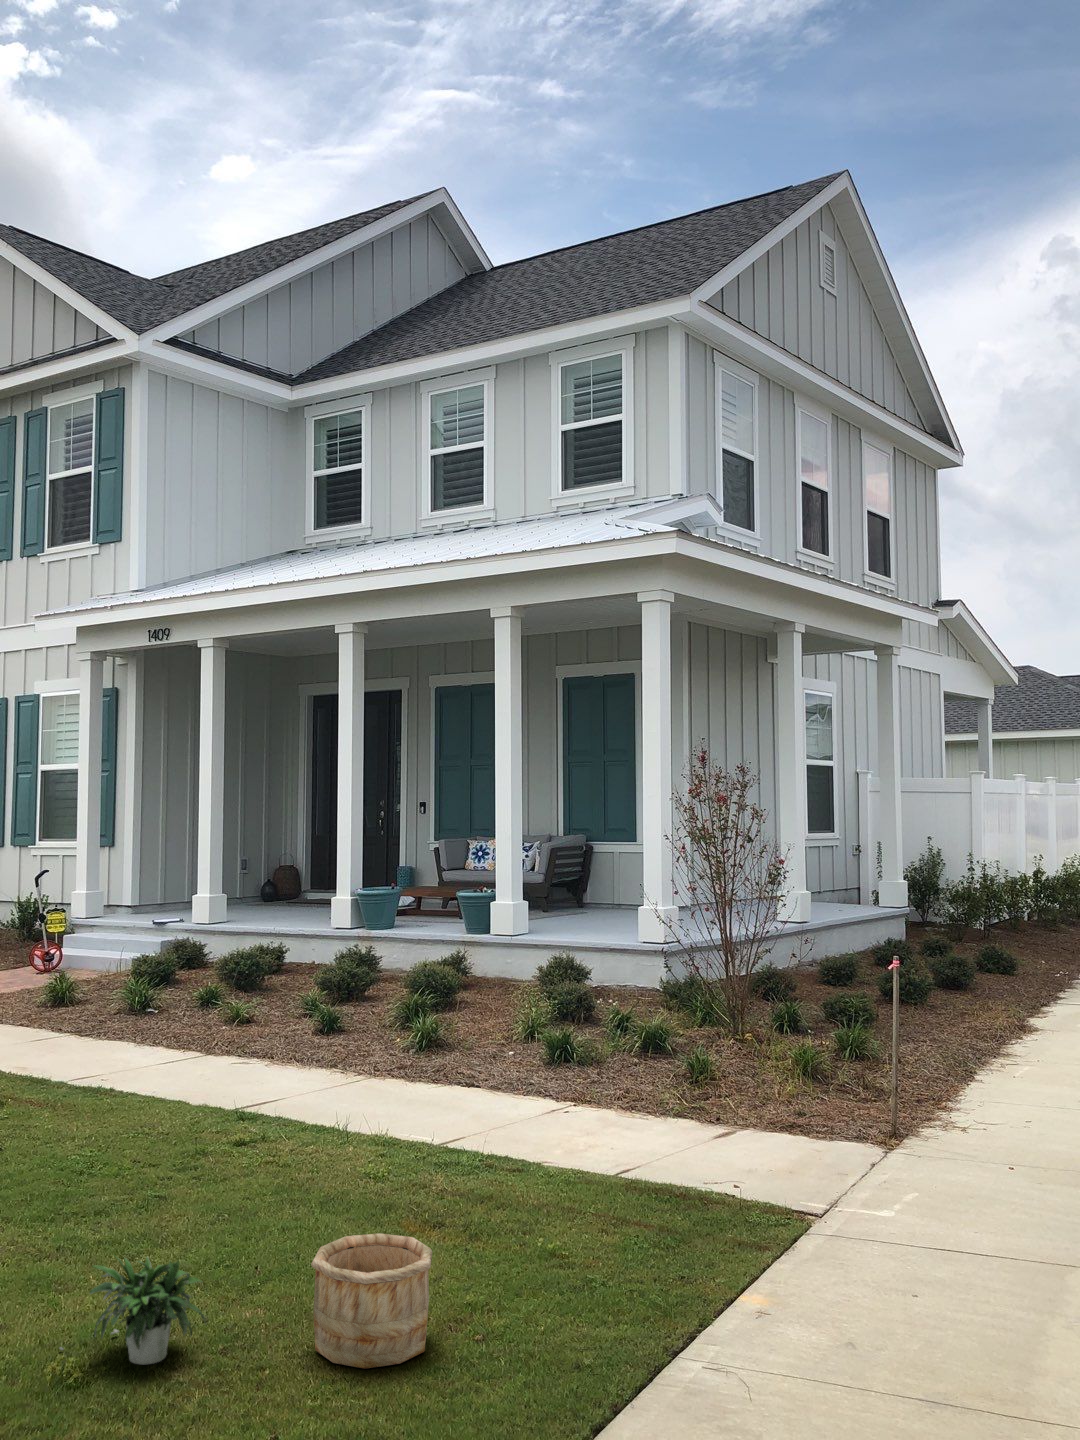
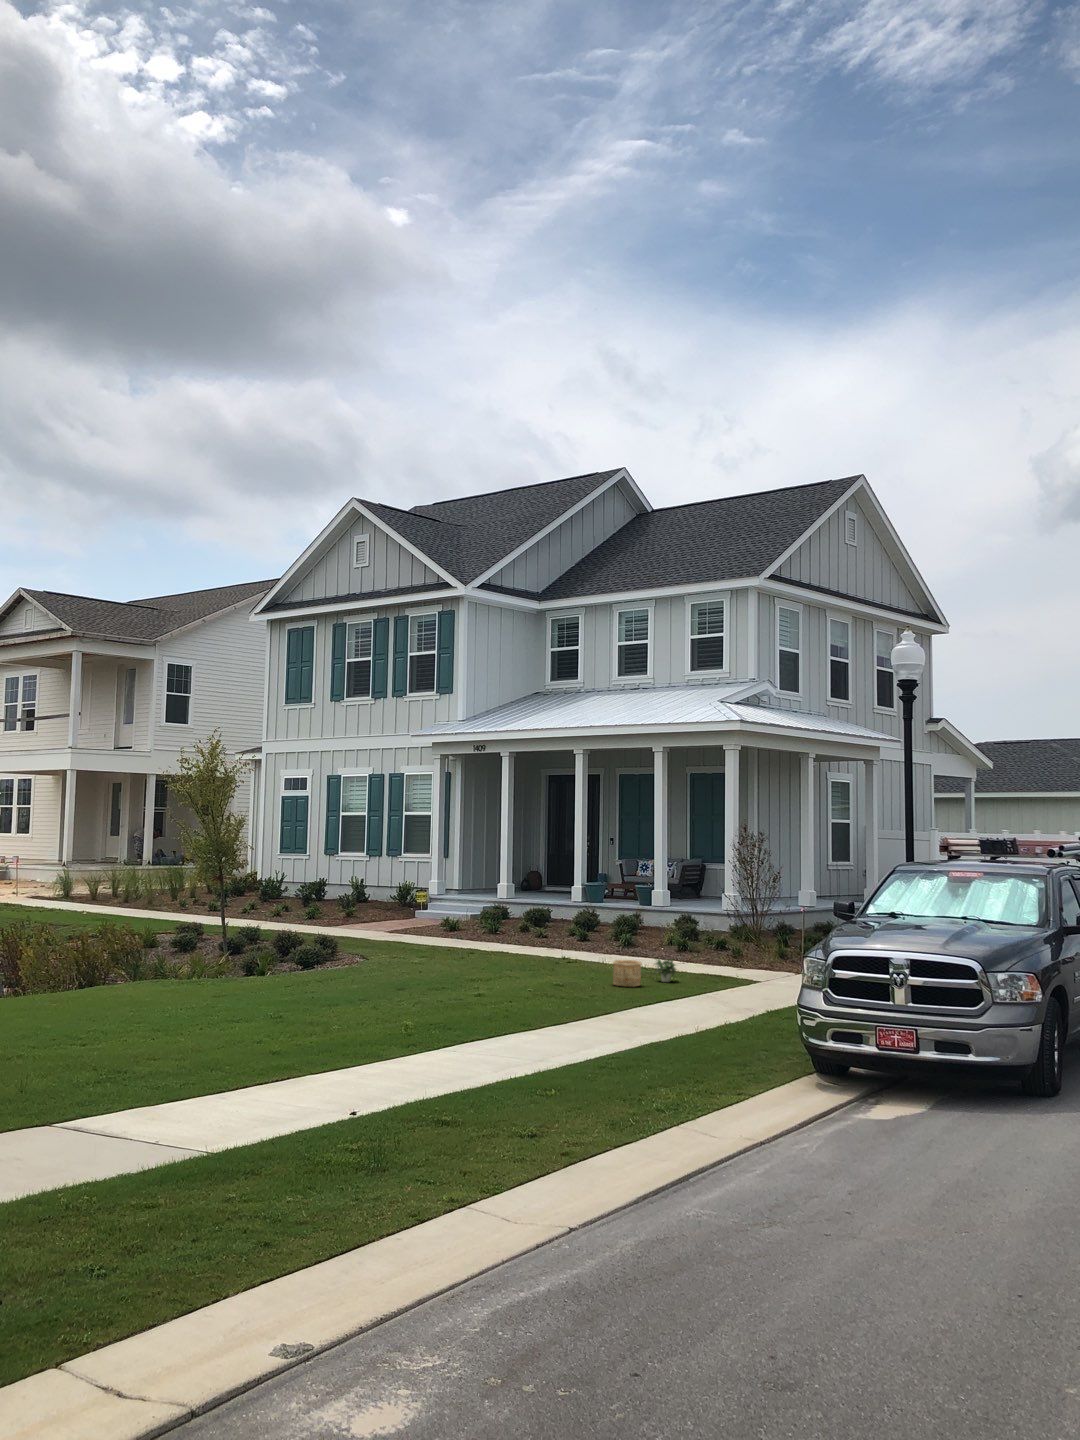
potted plant: present [60,1255,205,1365] -> present [655,960,677,982]

